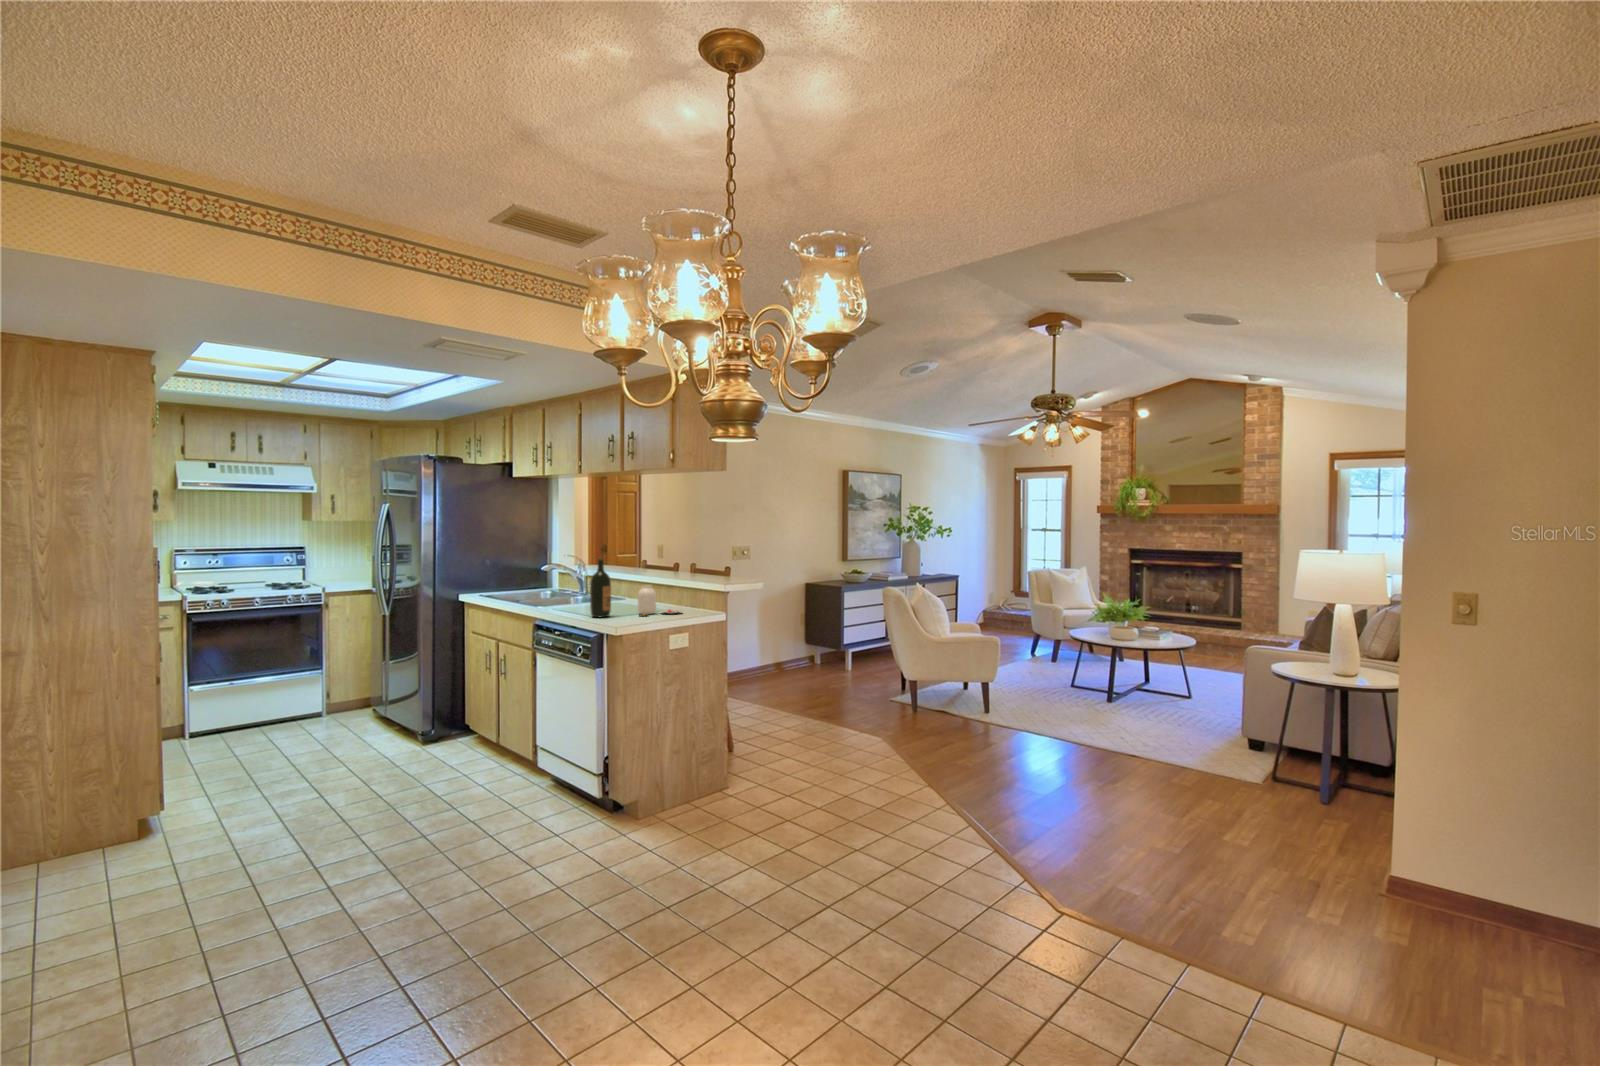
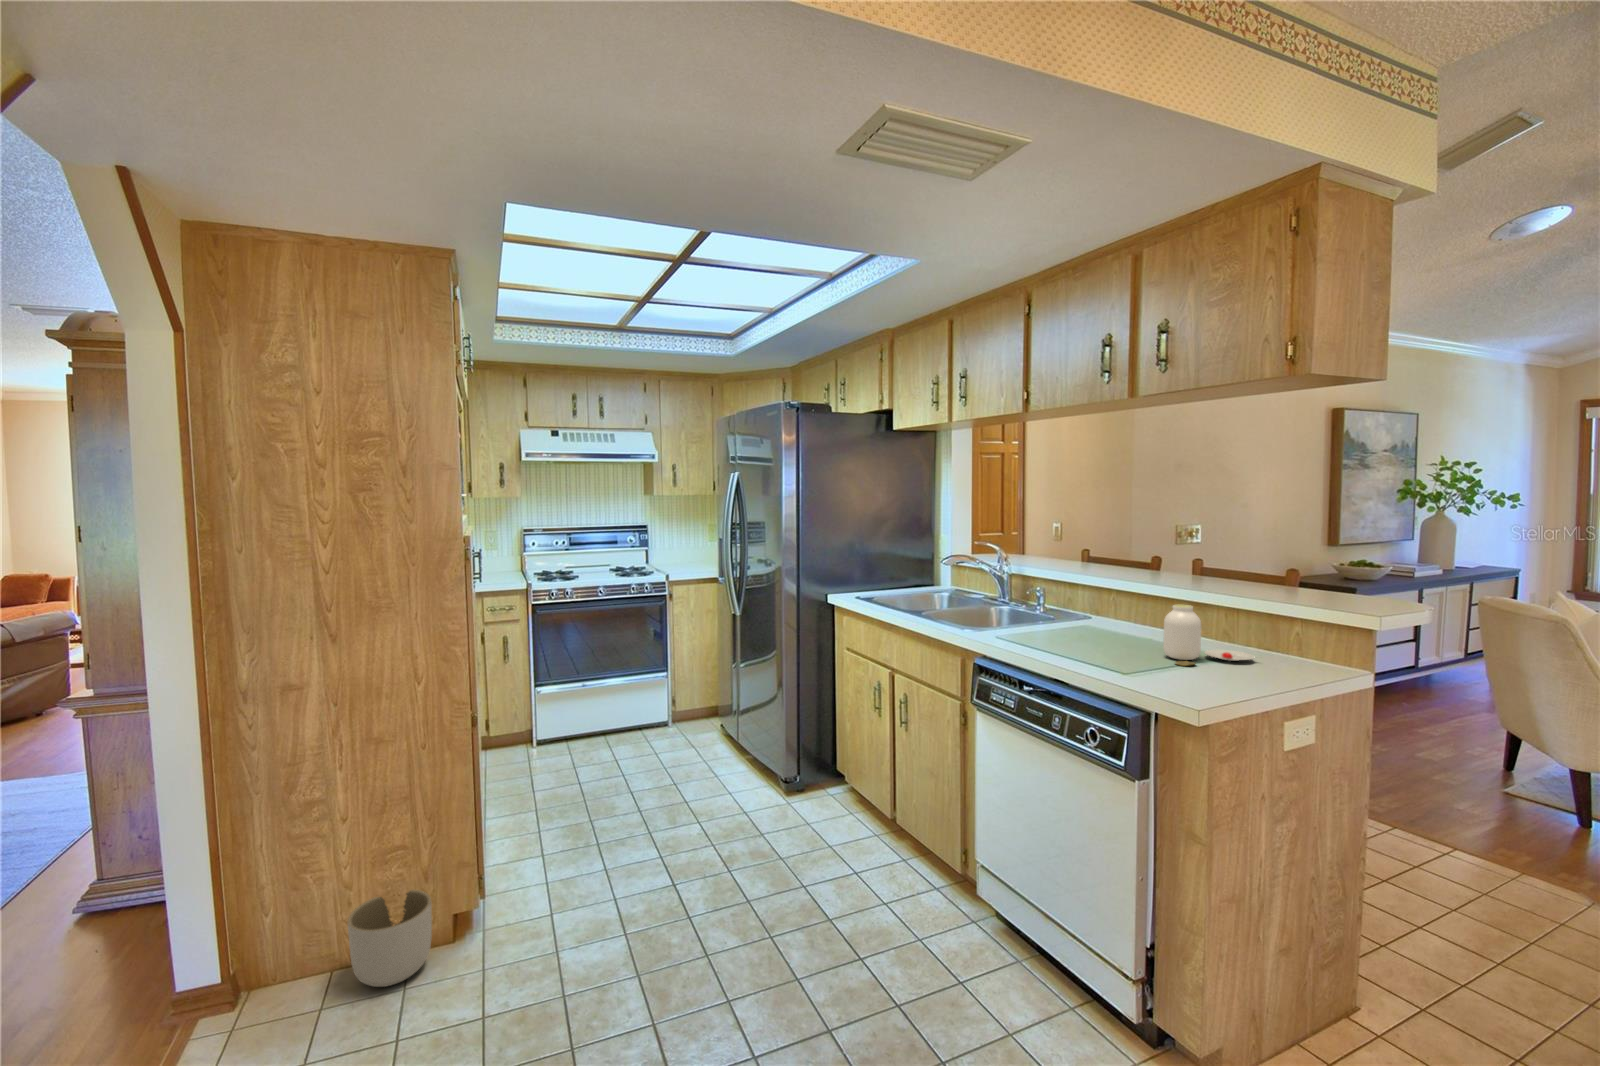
wine bottle: present [590,557,611,617] -> none [1085,555,1125,665]
planter: none [44,802,117,865] -> present [348,890,432,987]

